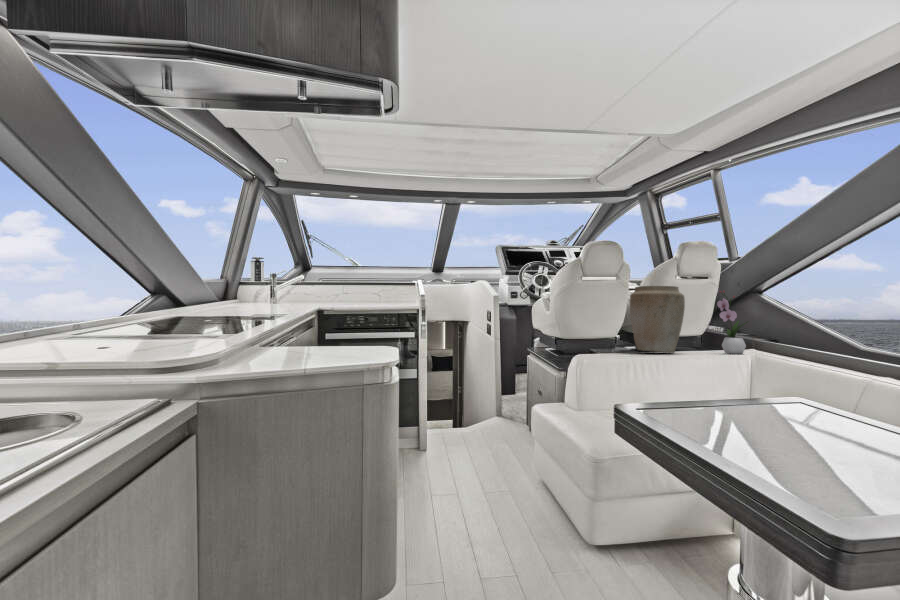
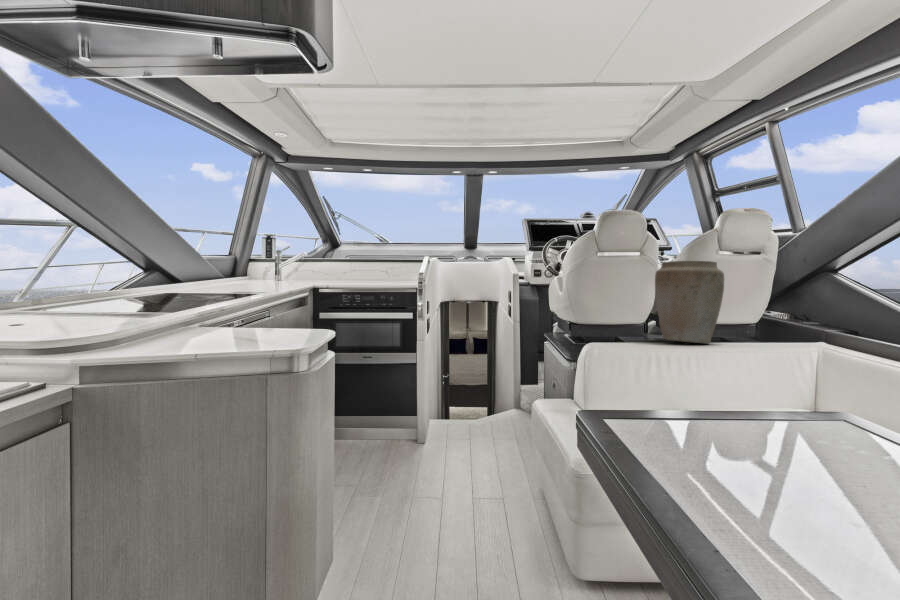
flower arrangement: present [717,291,747,354] -> none [767,266,809,346]

